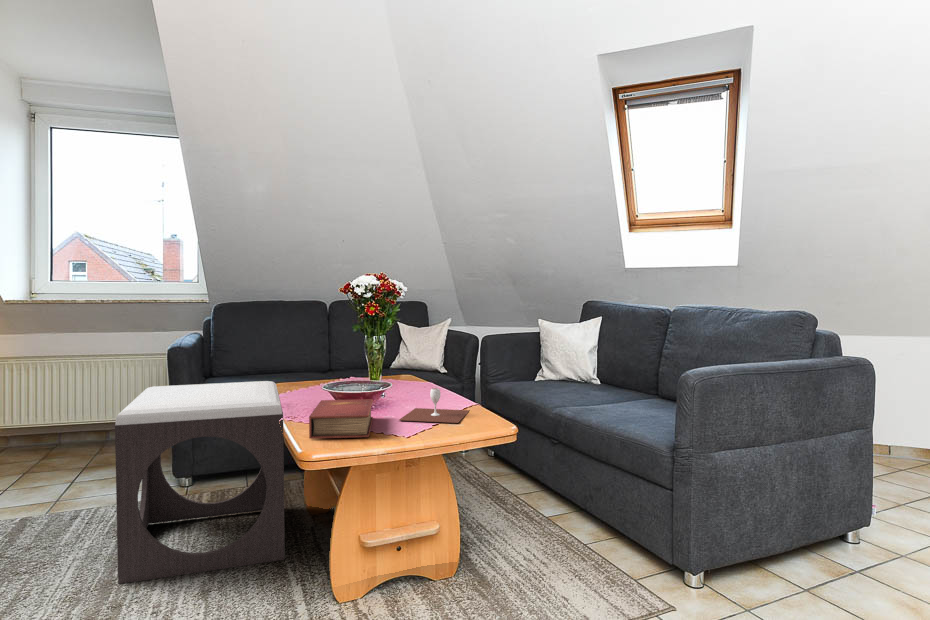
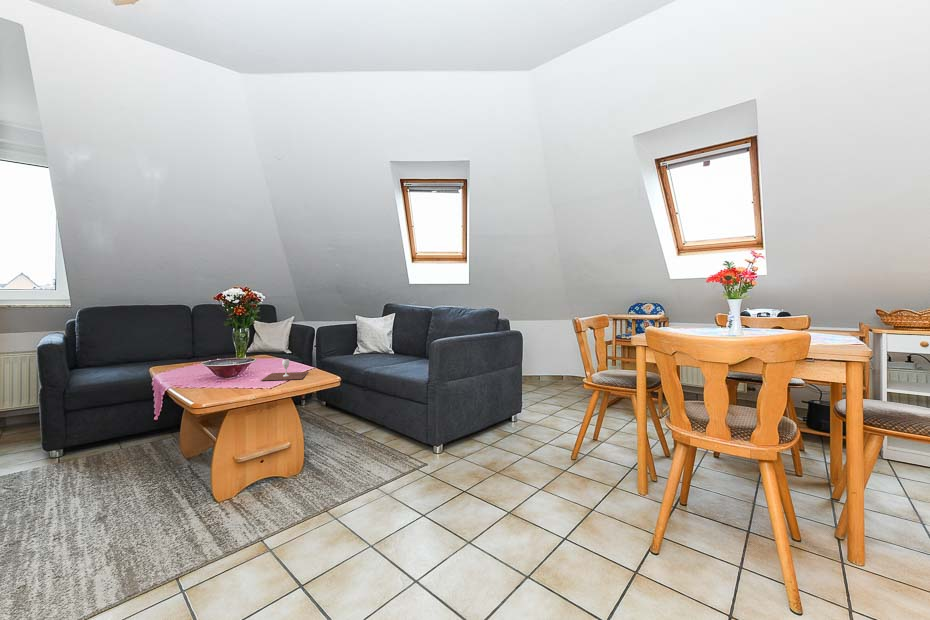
footstool: present [115,381,285,584] -> none [16,363,173,522]
book: present [309,399,373,439] -> none [195,369,241,396]

